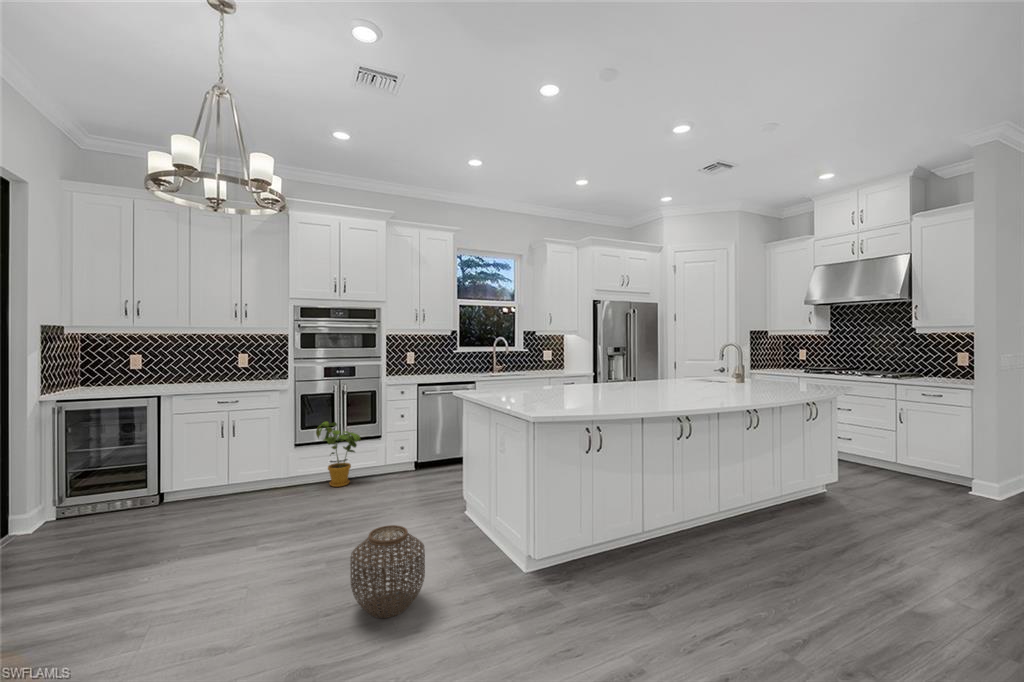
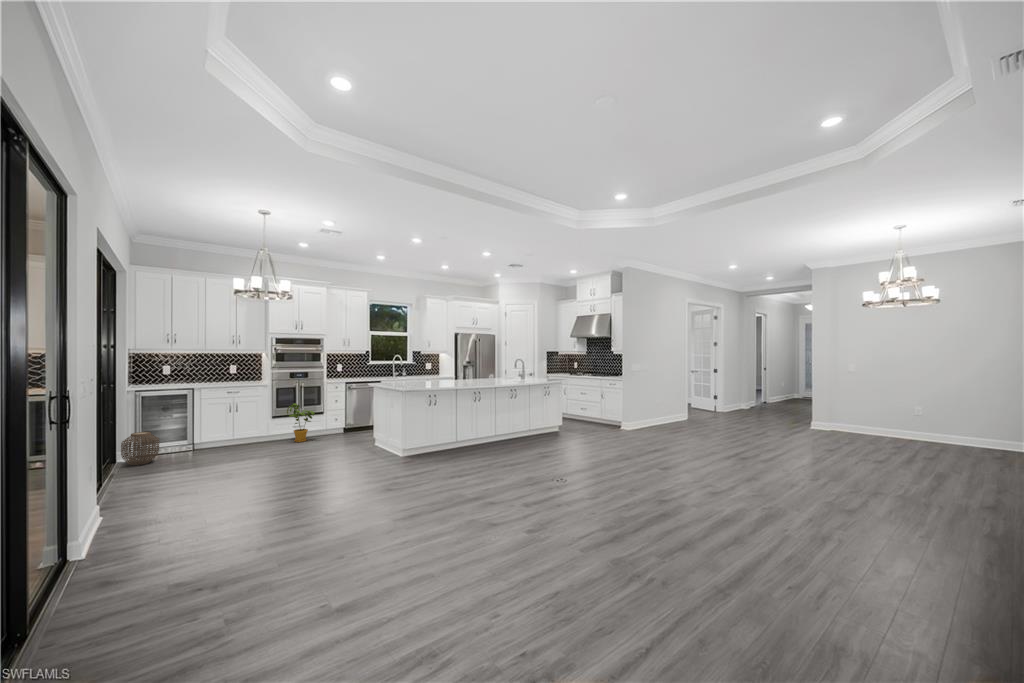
woven basket: present [350,525,425,618] -> present [121,432,159,465]

